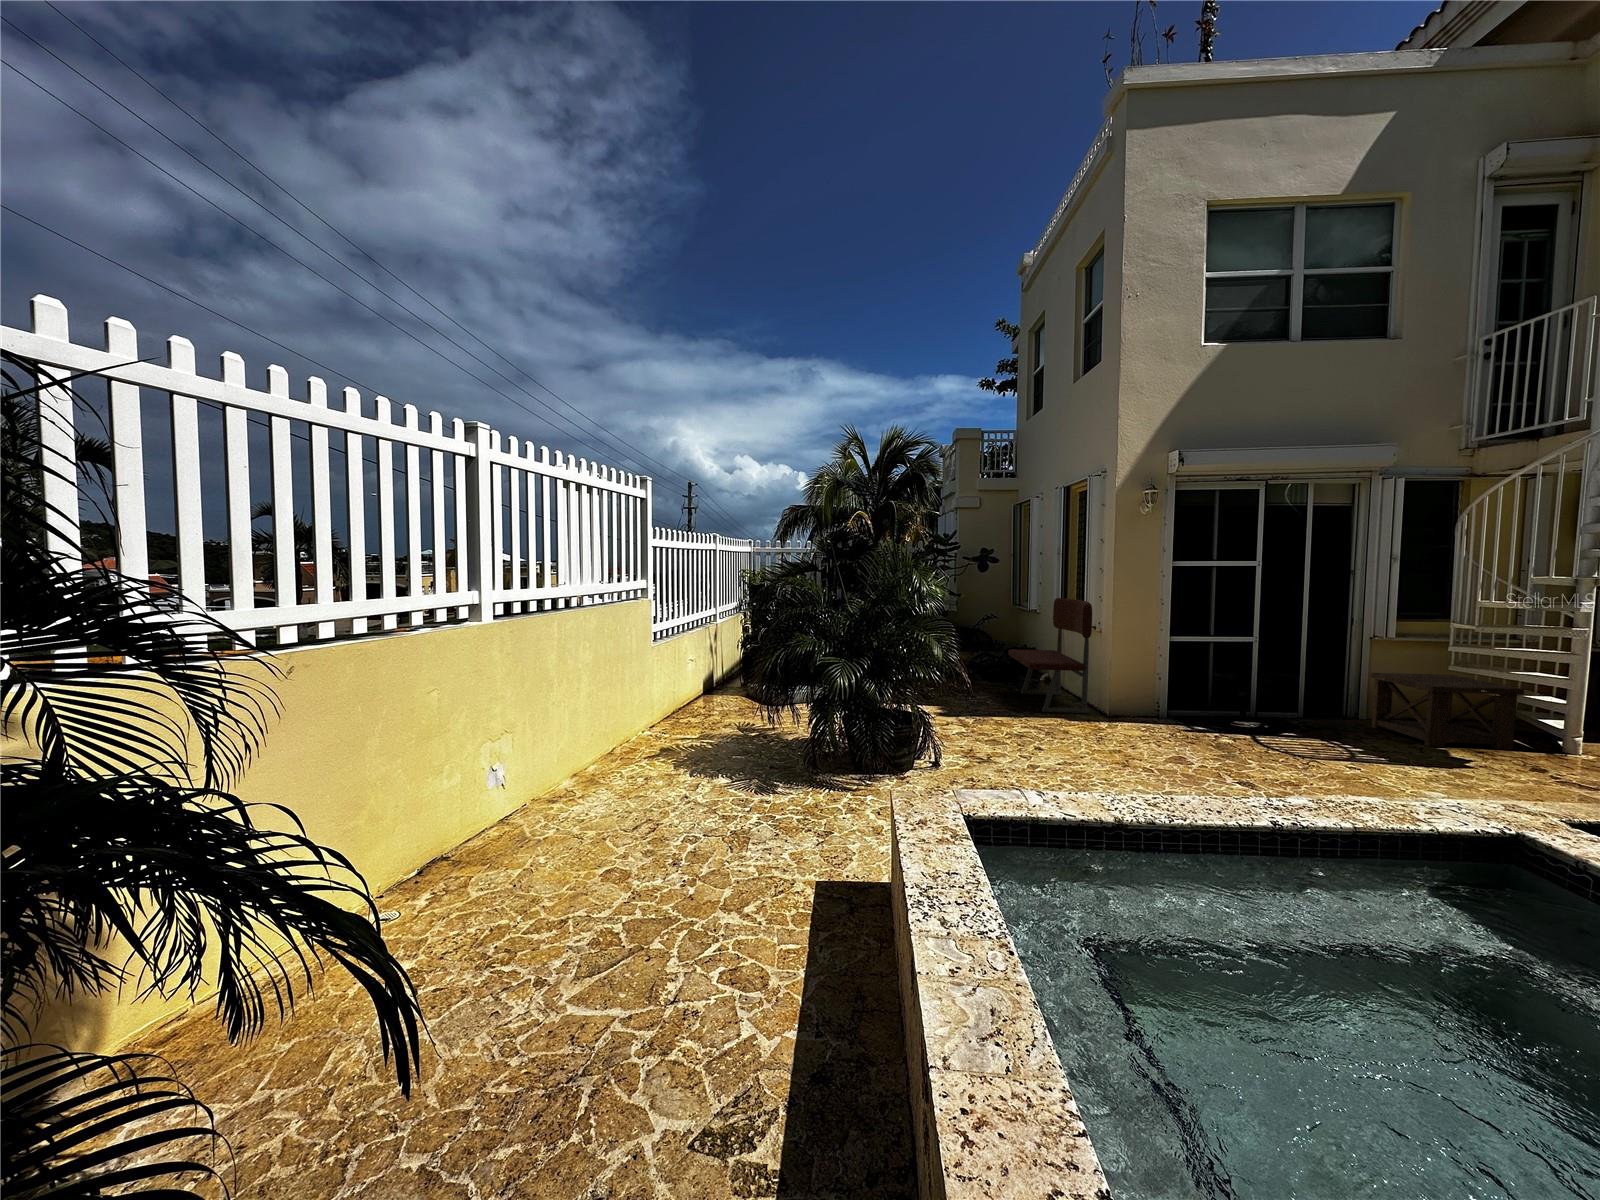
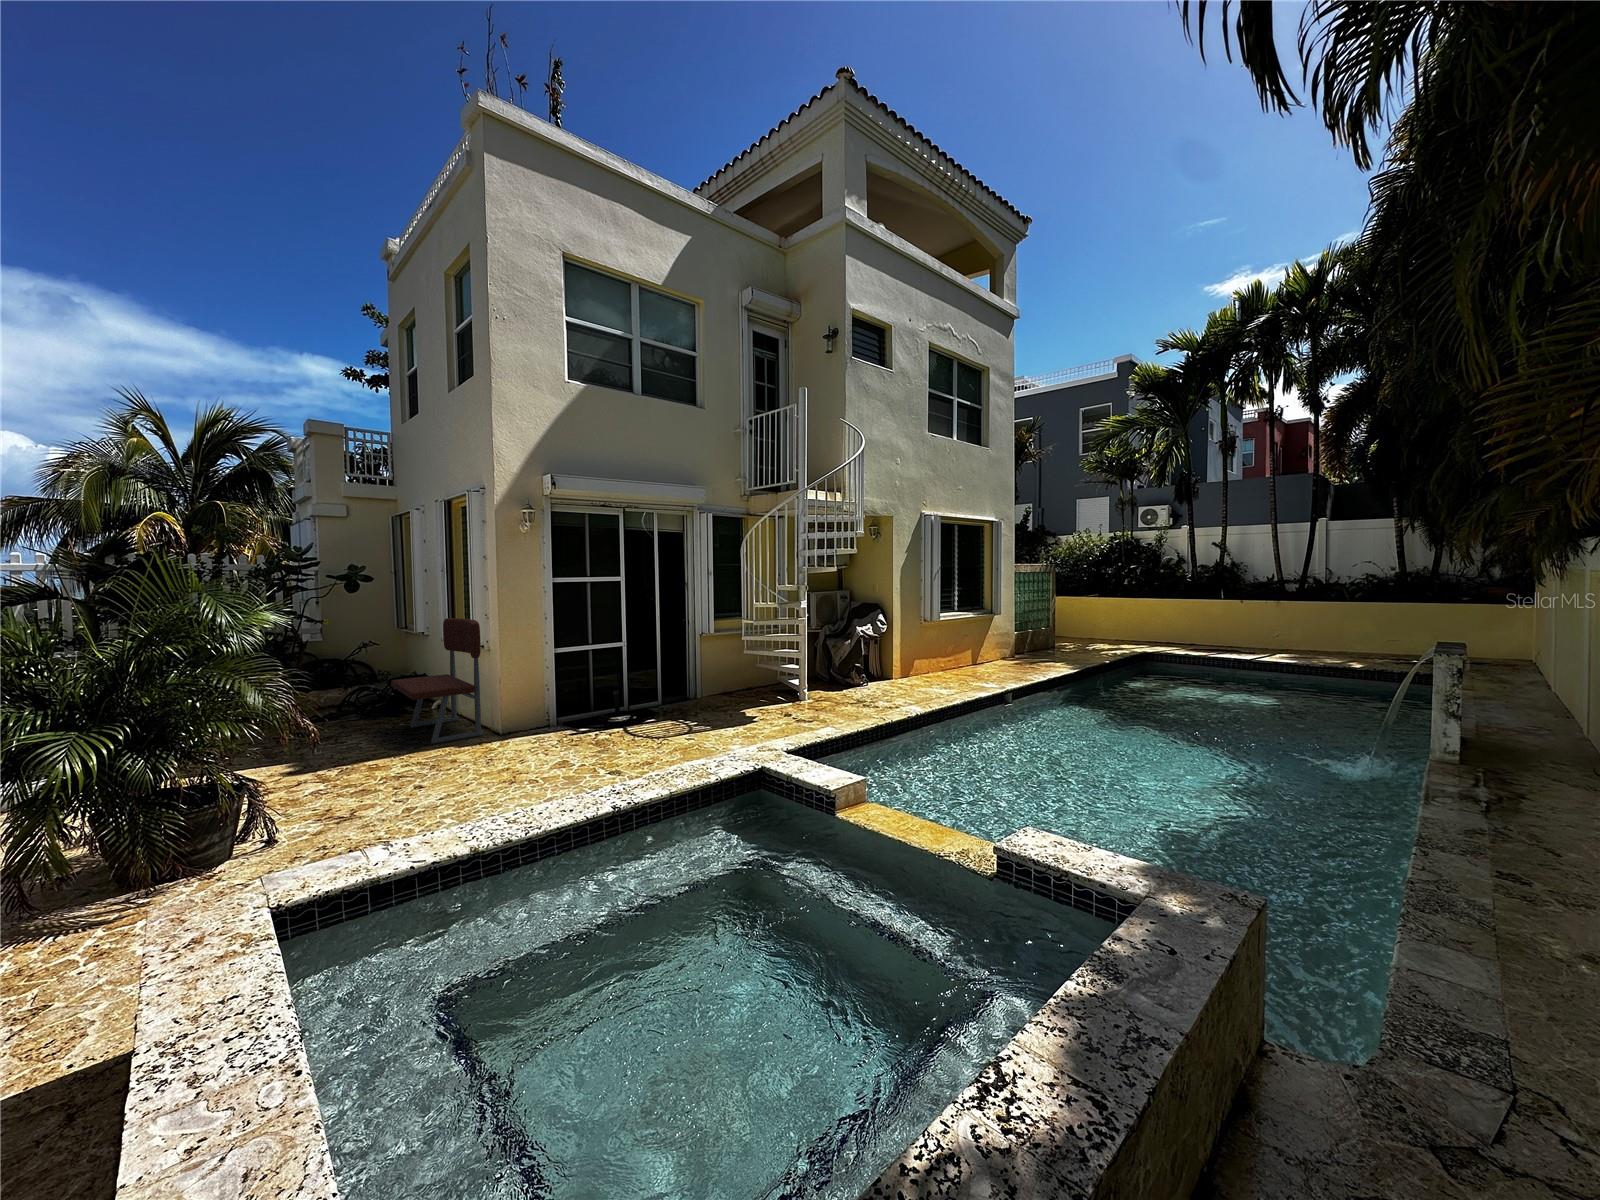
side table: present [1371,673,1524,750] -> none [702,655,779,709]

